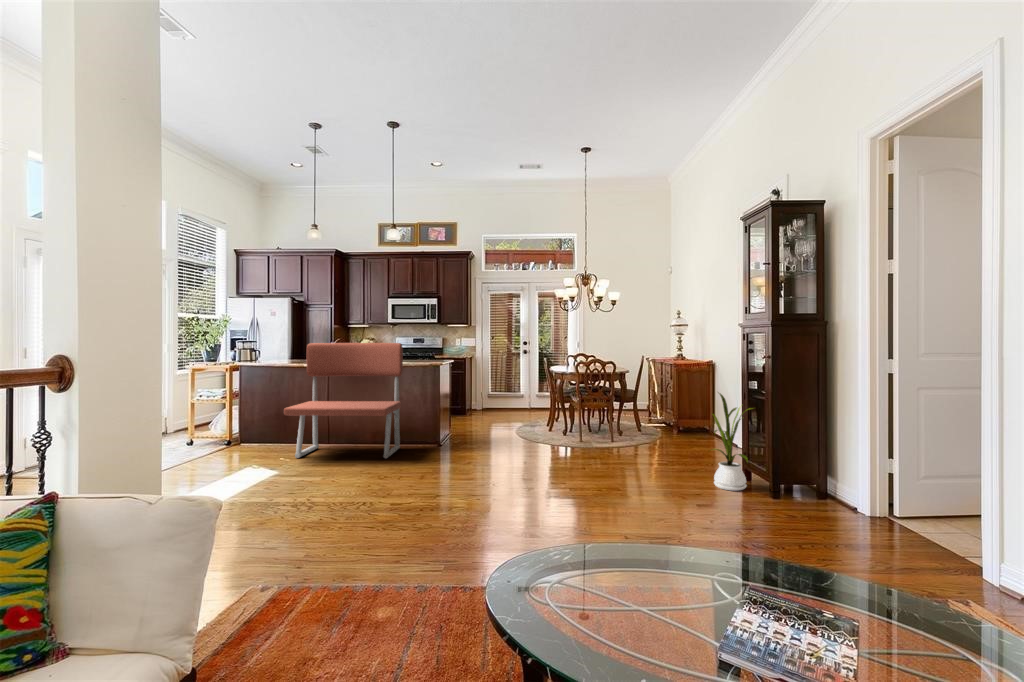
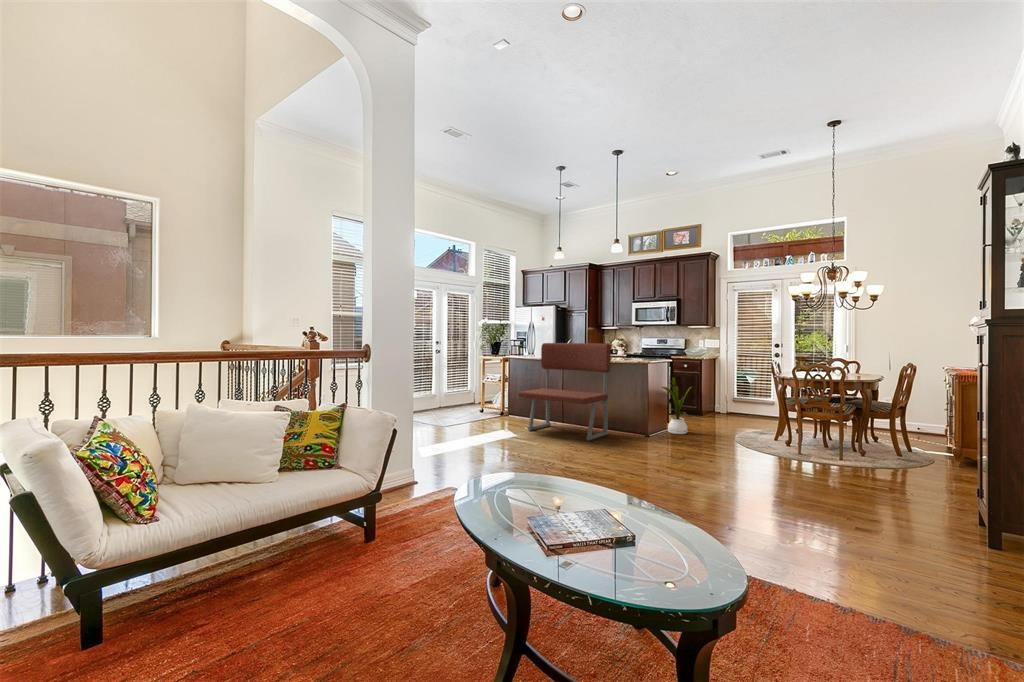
house plant: present [712,393,748,491] -> present [662,378,691,434]

